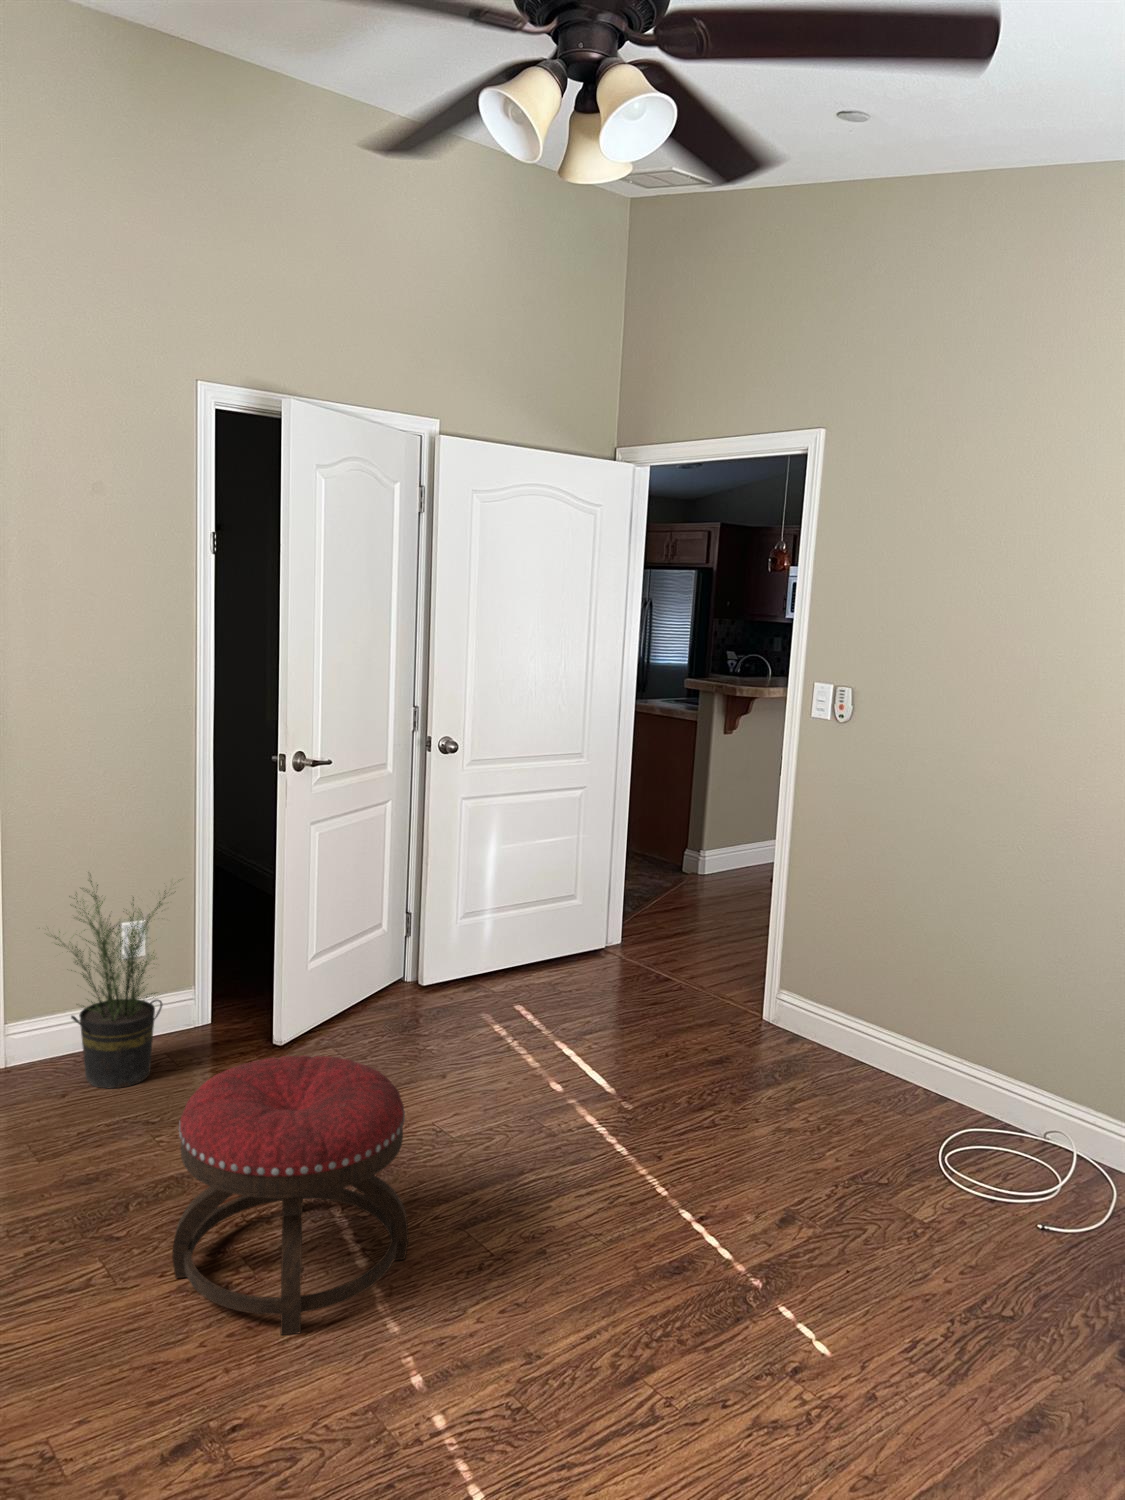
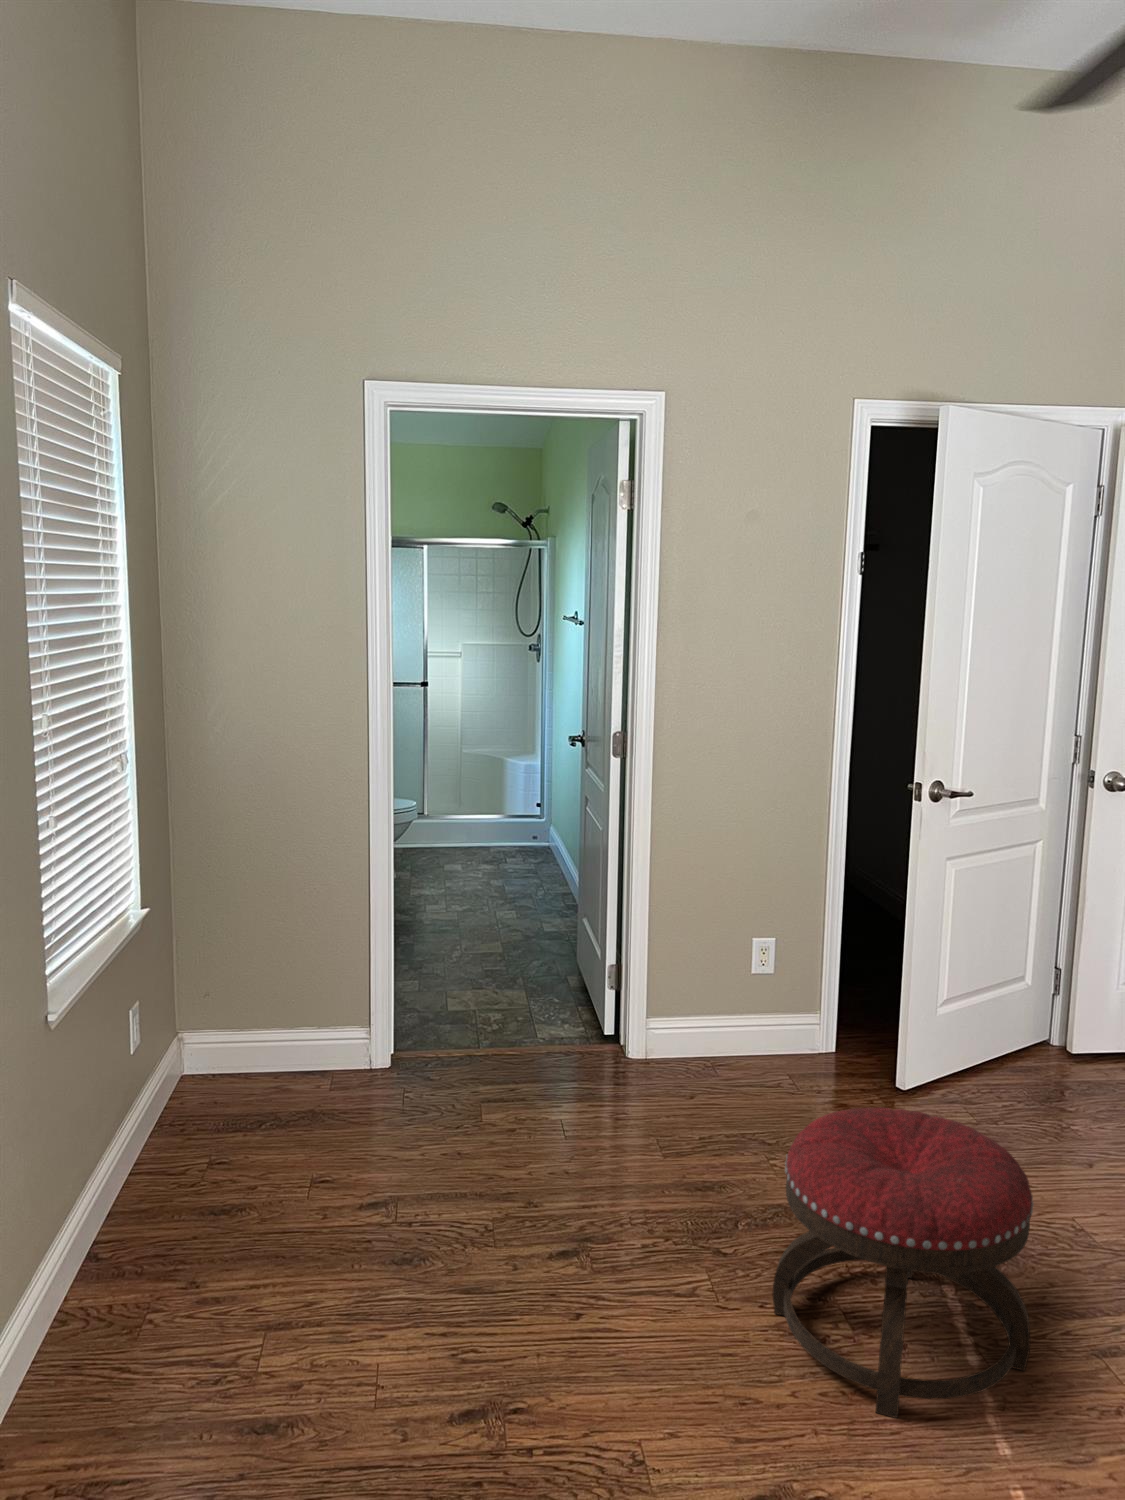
potted plant: present [54,875,166,1088] -> none [676,885,815,1101]

